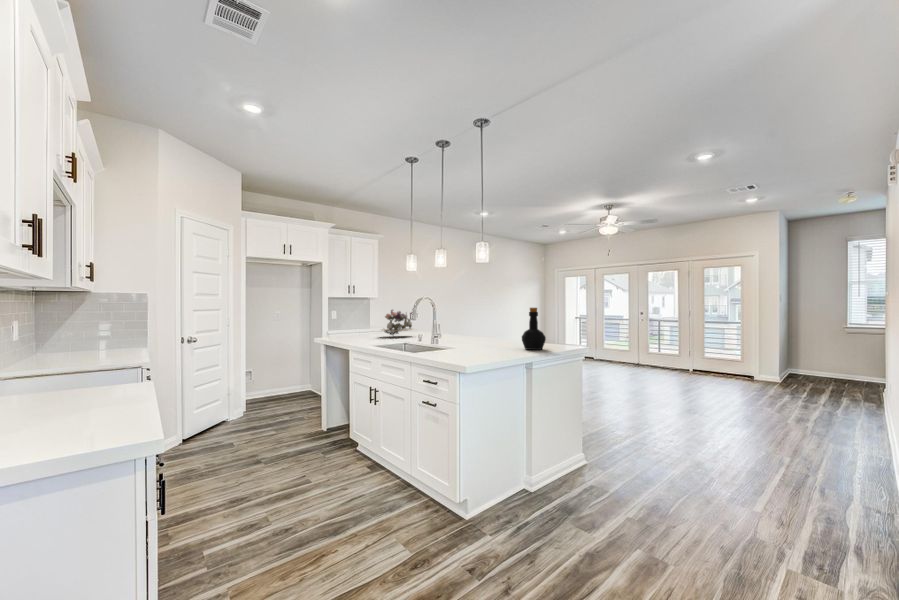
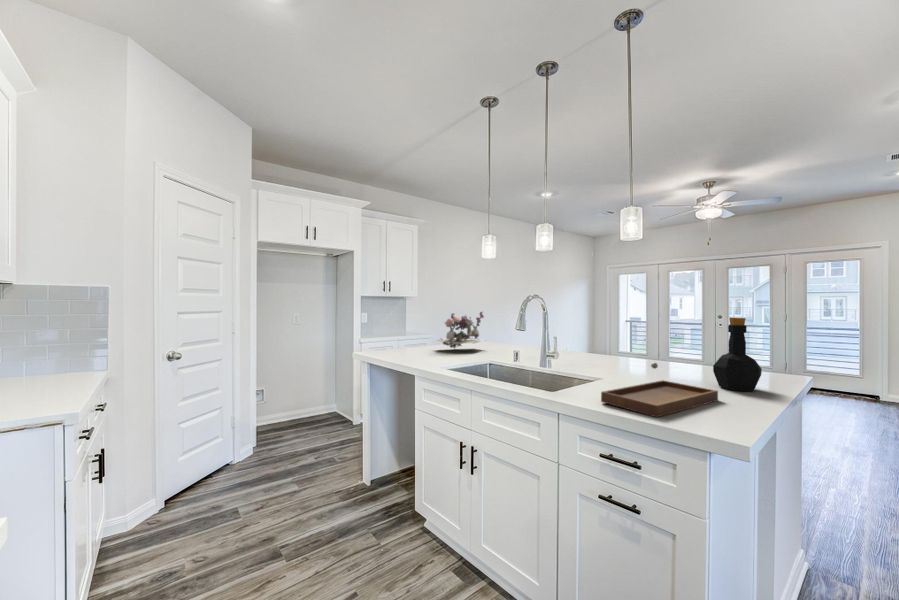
tray: none [442,333,509,358] -> present [601,363,718,417]

